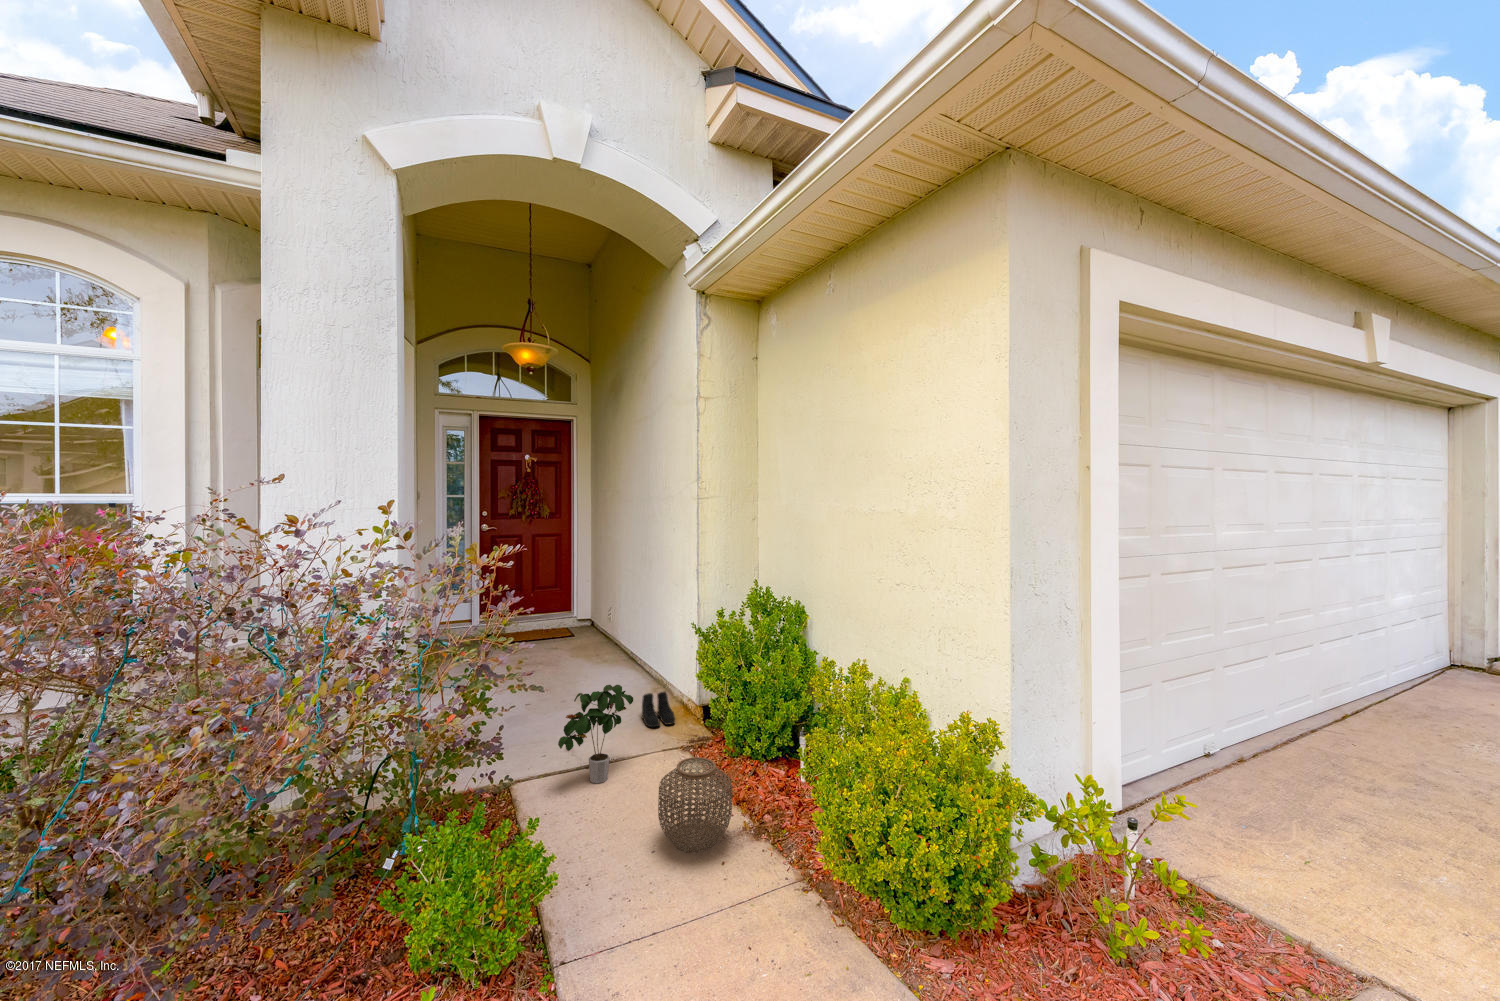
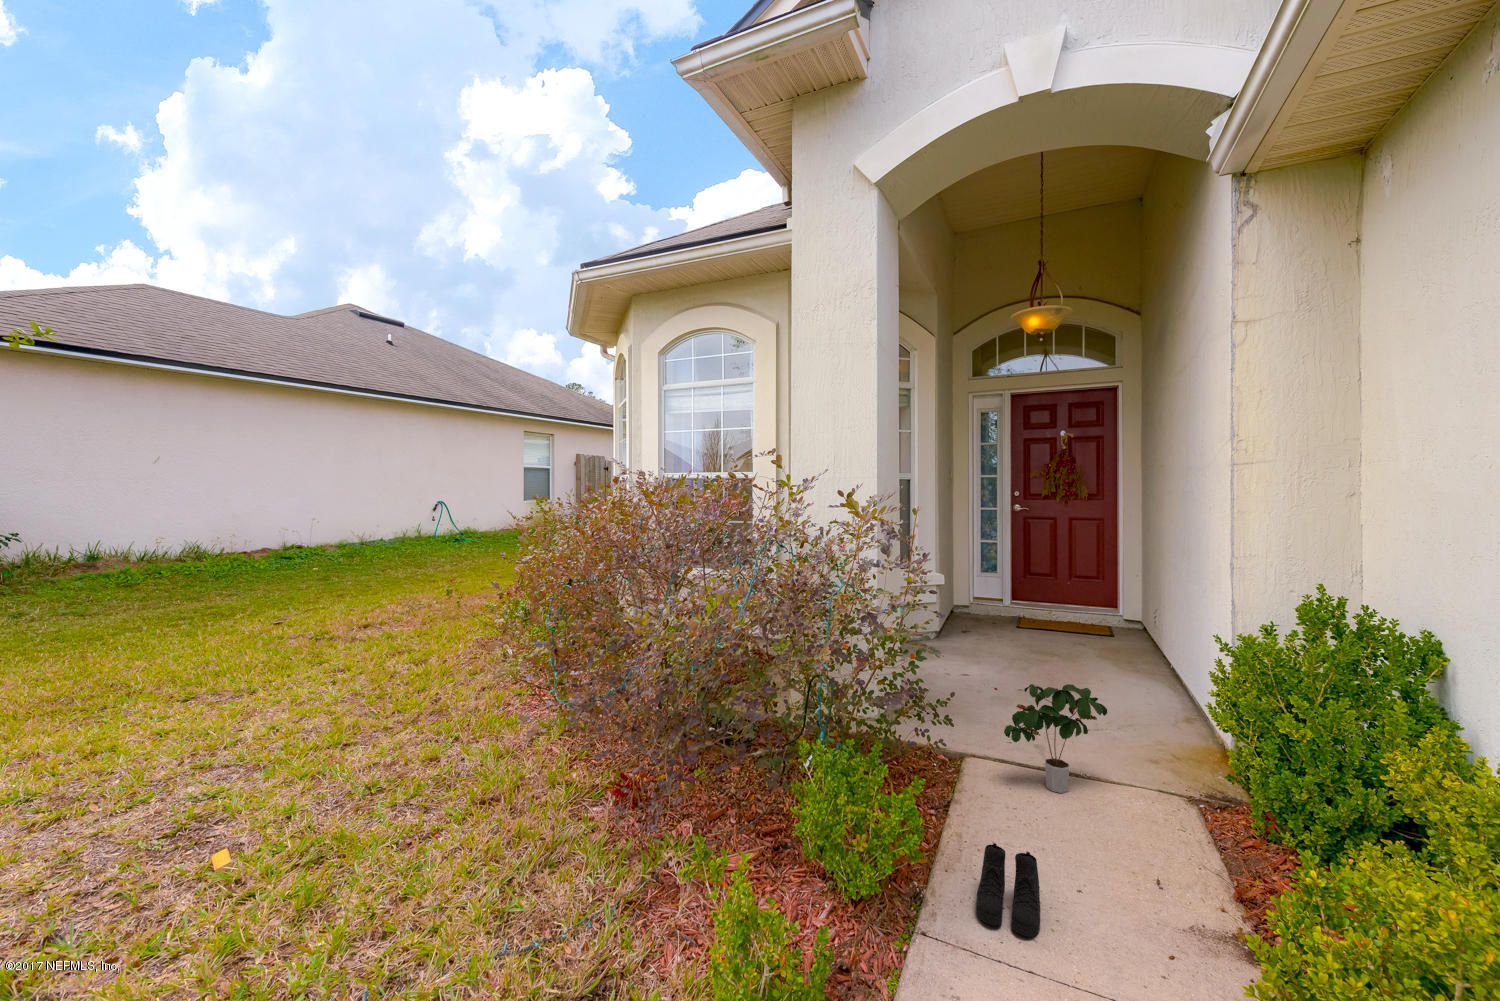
boots: present [642,692,675,727] -> present [976,843,1040,937]
woven basket: present [658,757,732,852] -> none [1087,798,1204,927]

